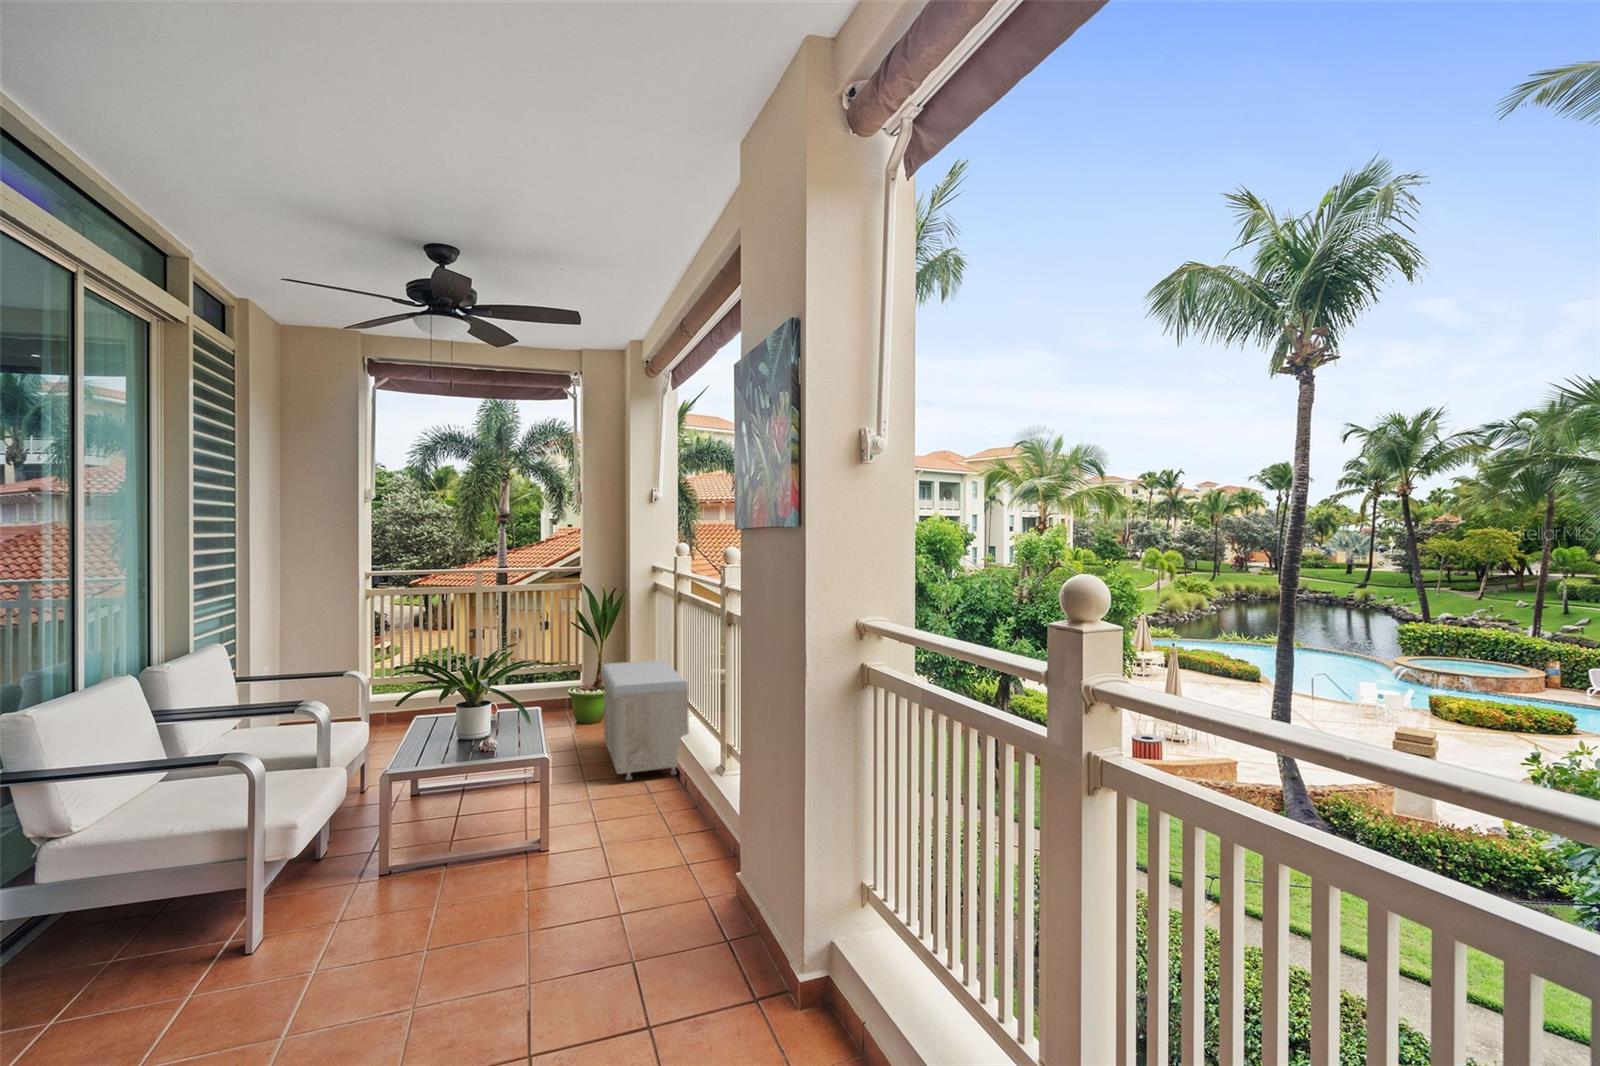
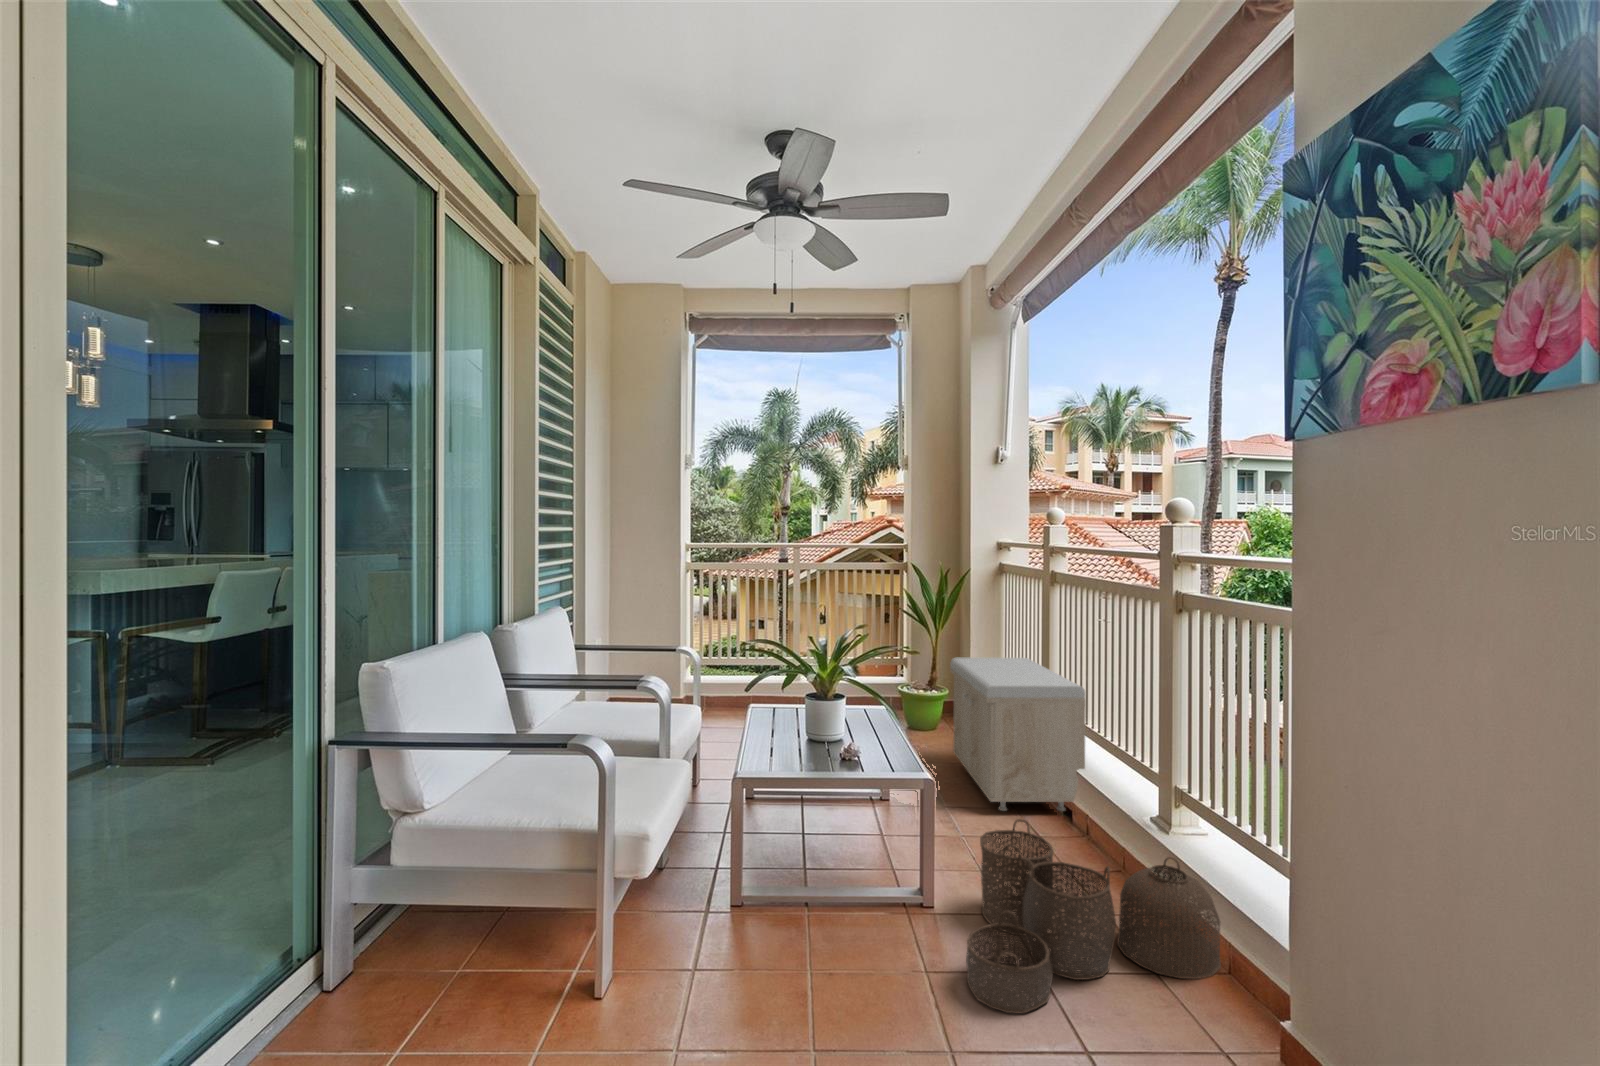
woven basket: none [550,781,729,907] -> present [966,819,1221,1013]

